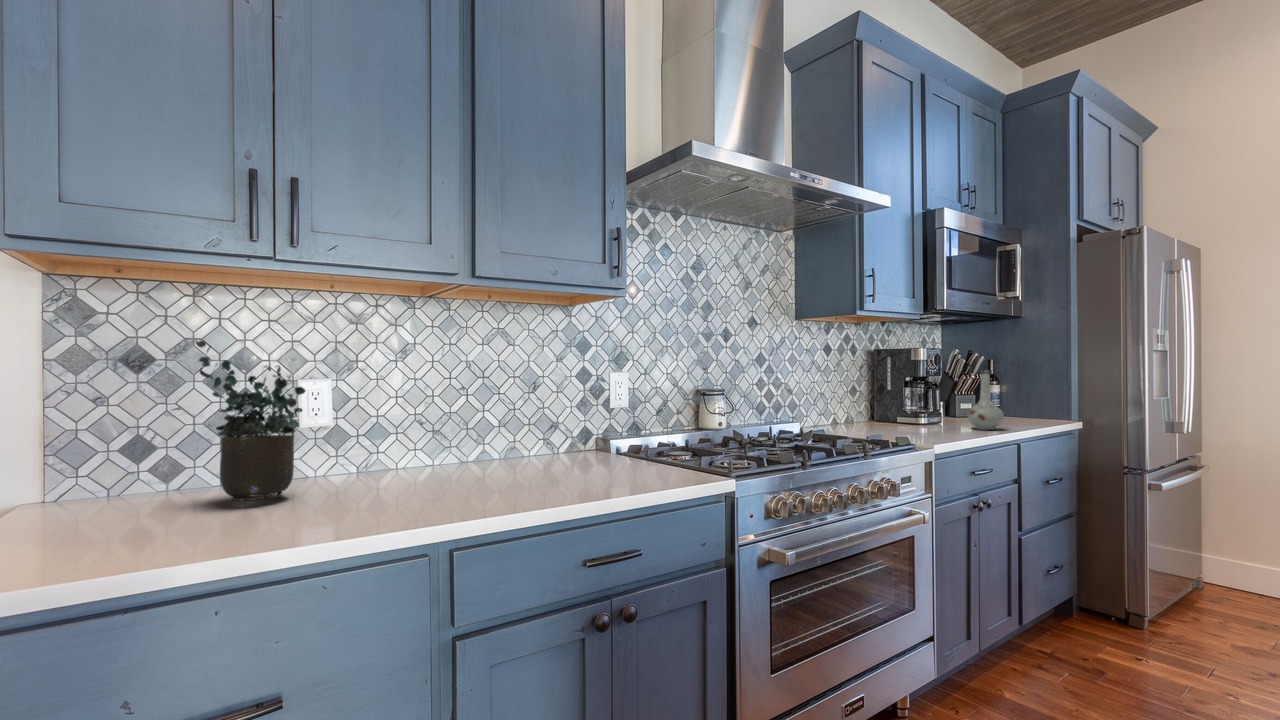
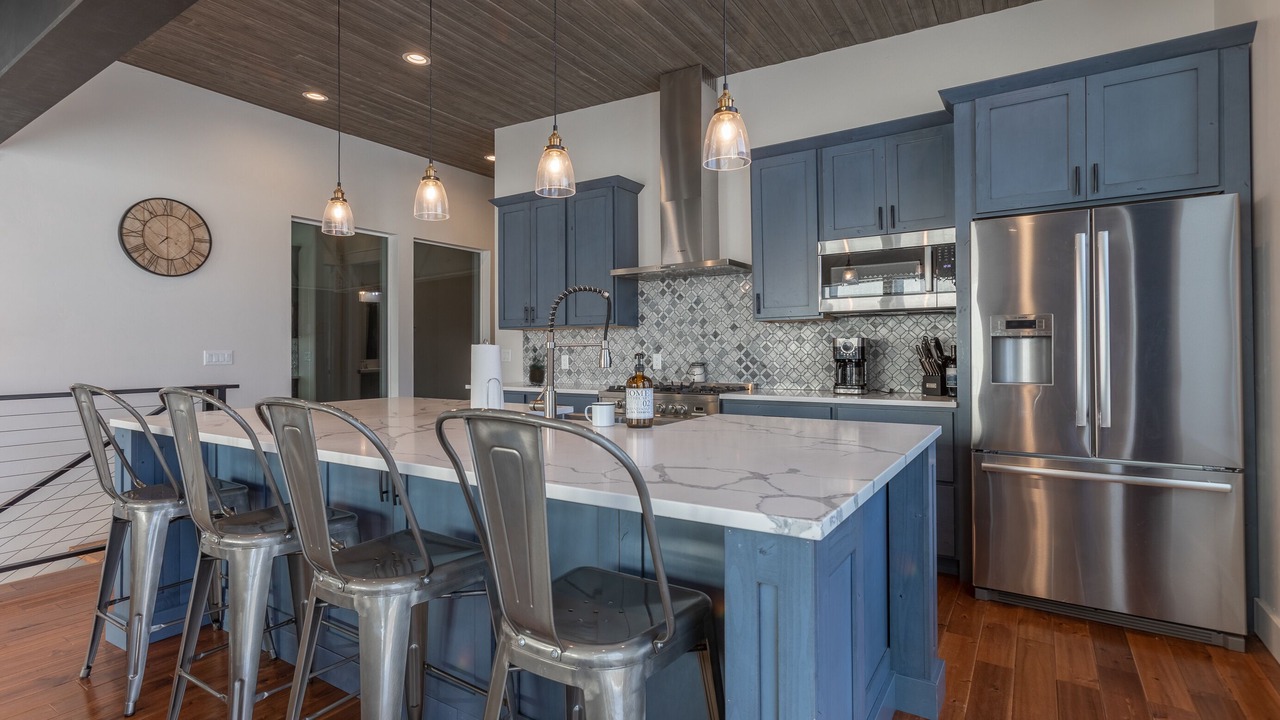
vase: present [968,370,1004,430] -> none [802,354,824,394]

